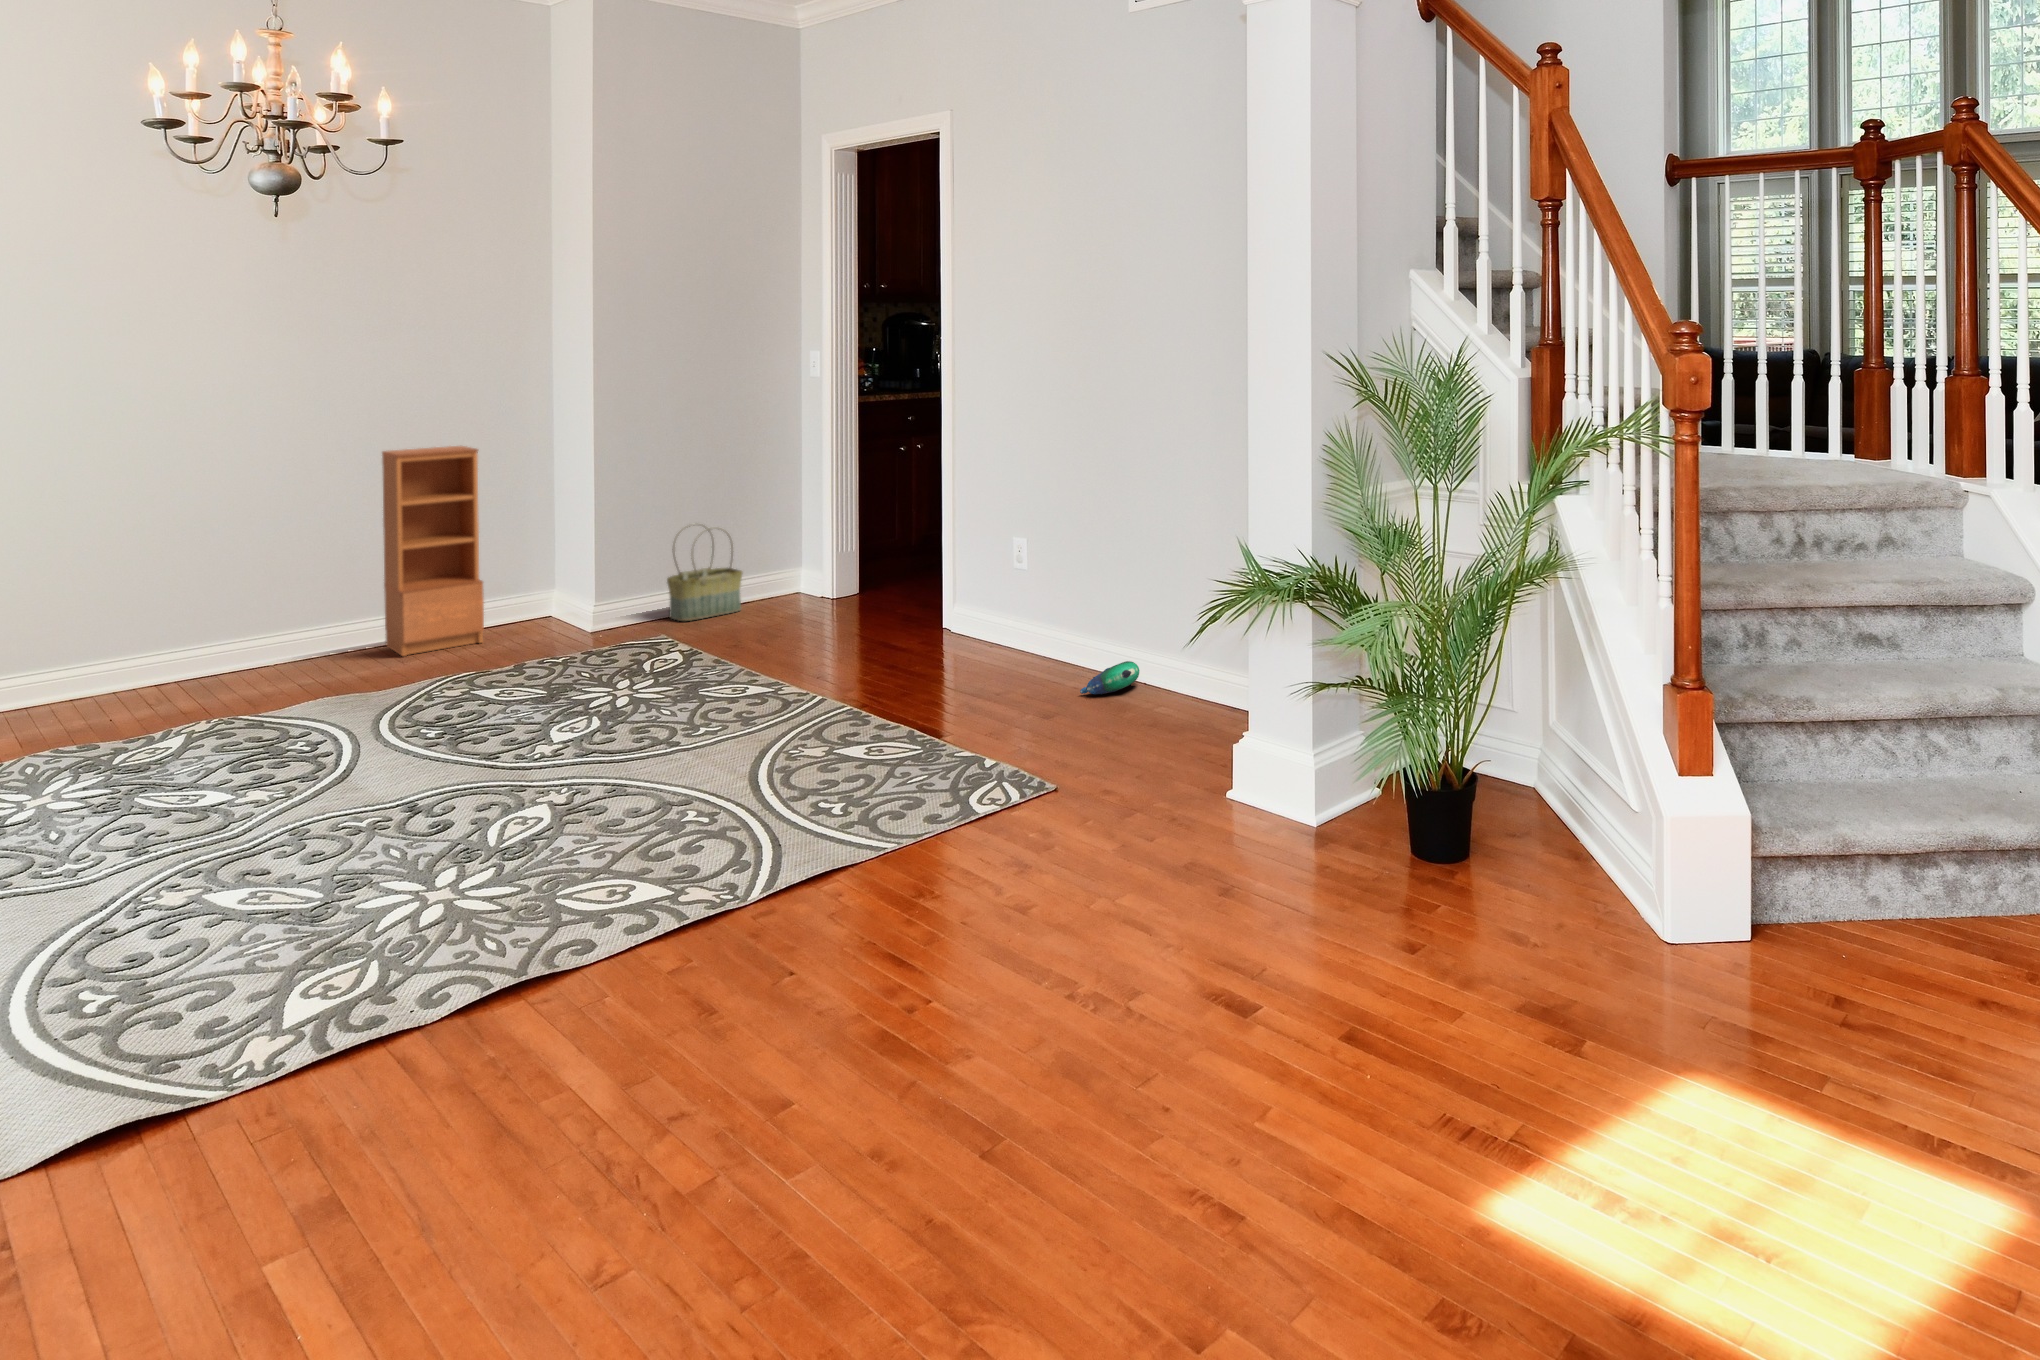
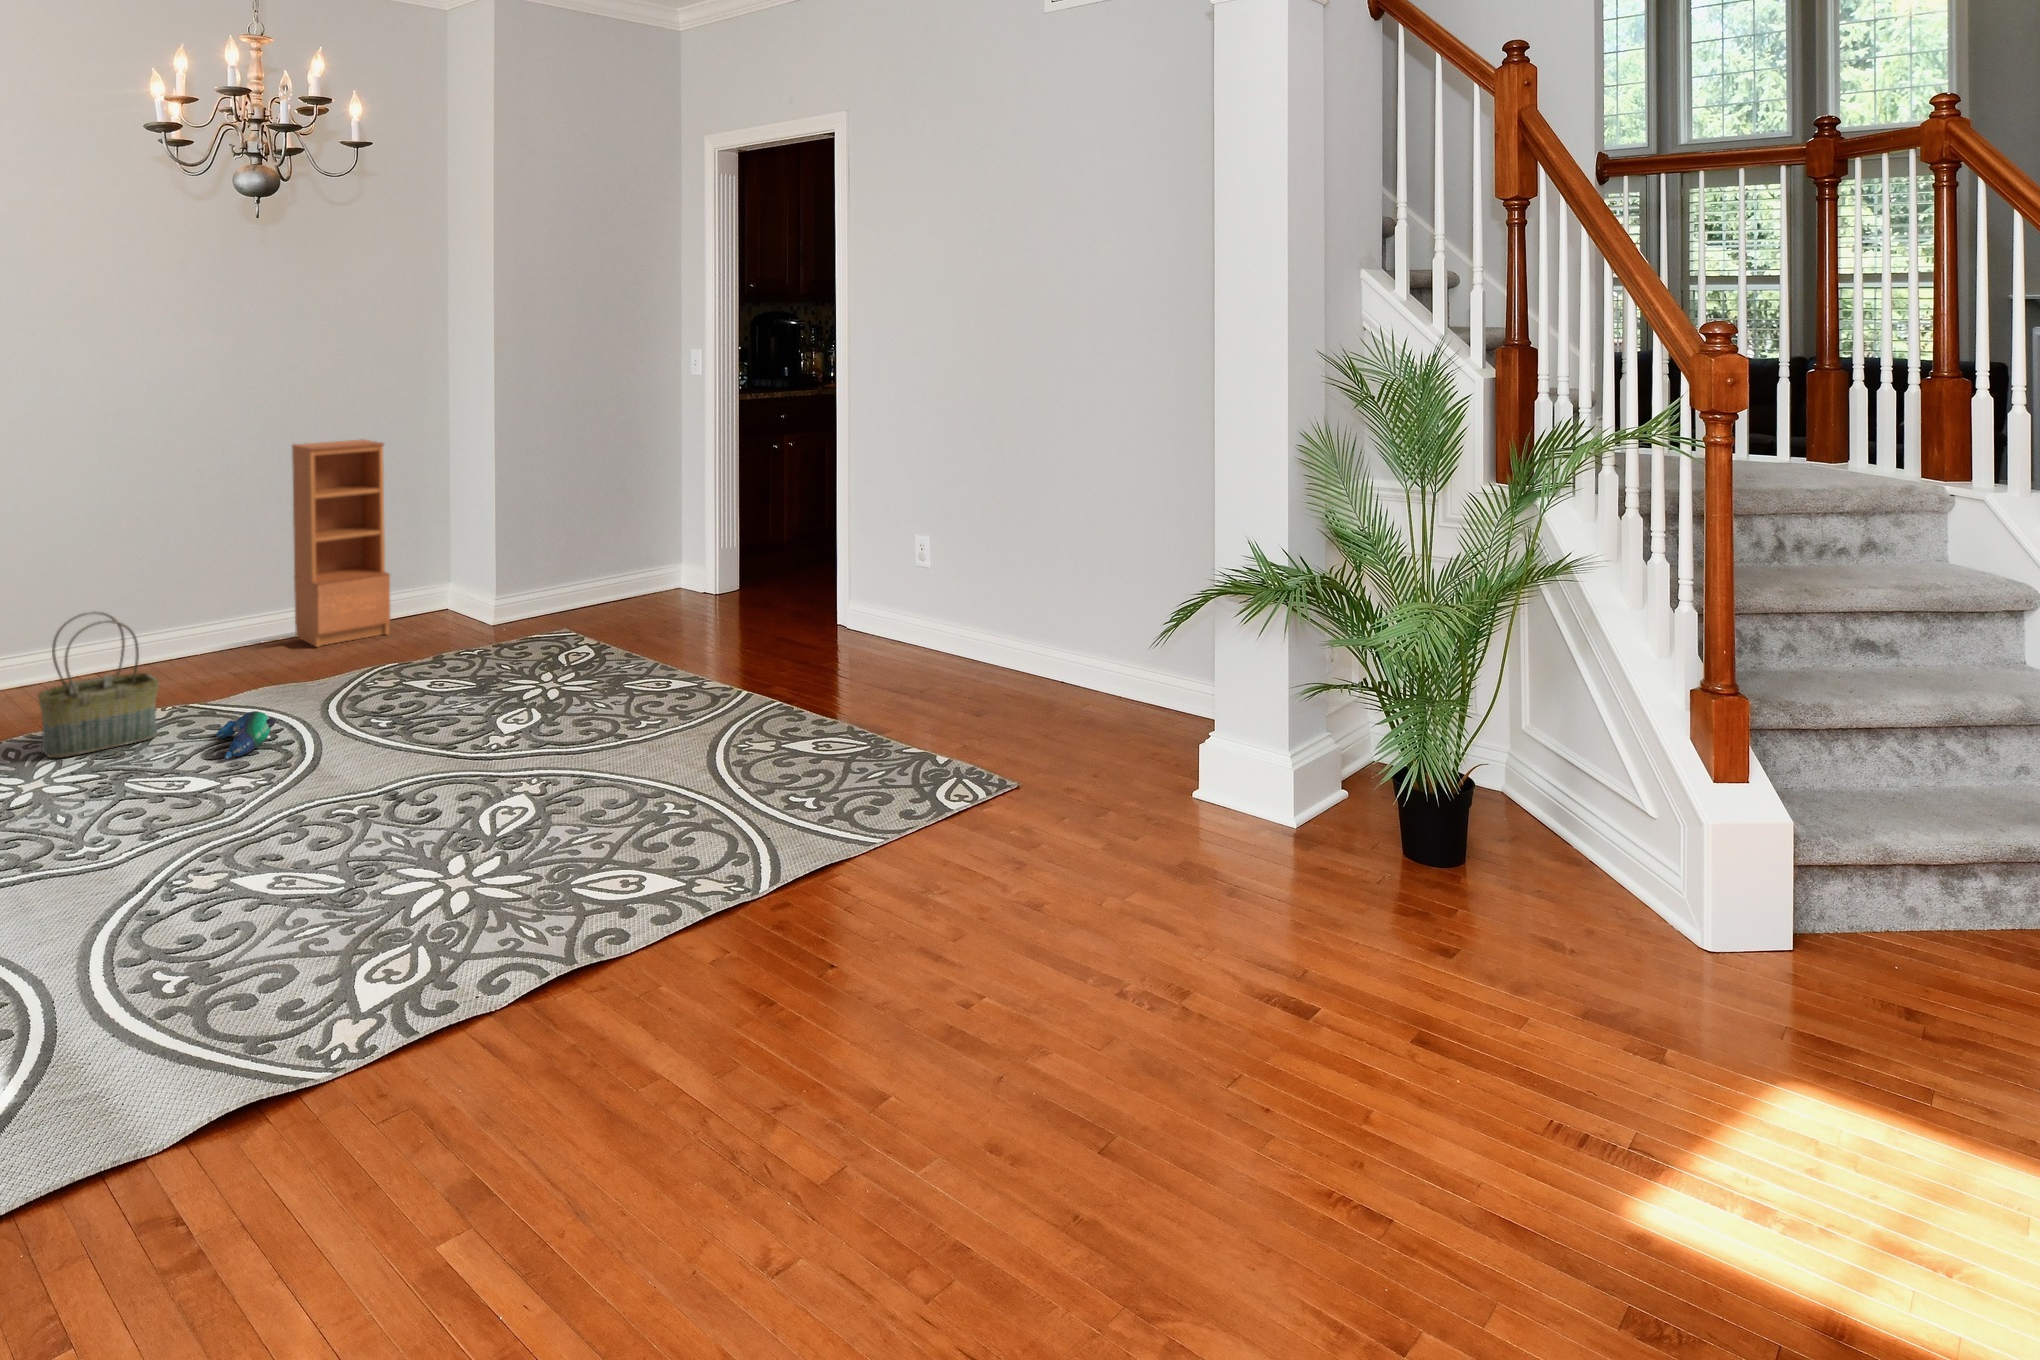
basket: present [667,524,742,621] -> present [38,611,159,758]
plush toy: present [1080,661,1139,695] -> present [216,711,276,759]

